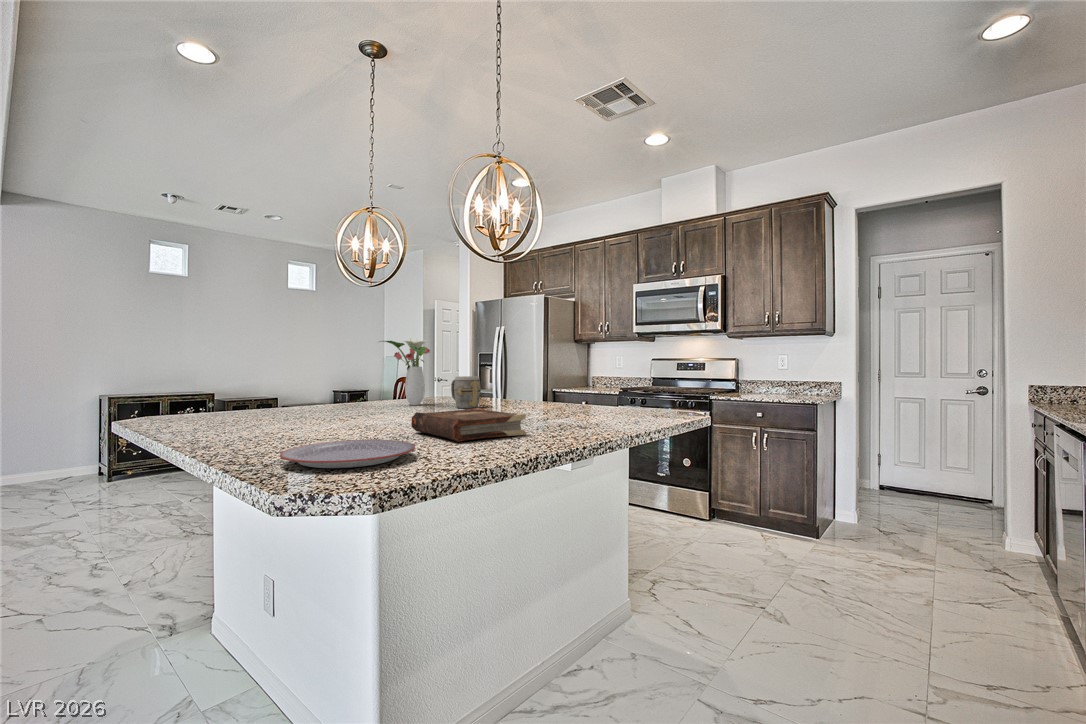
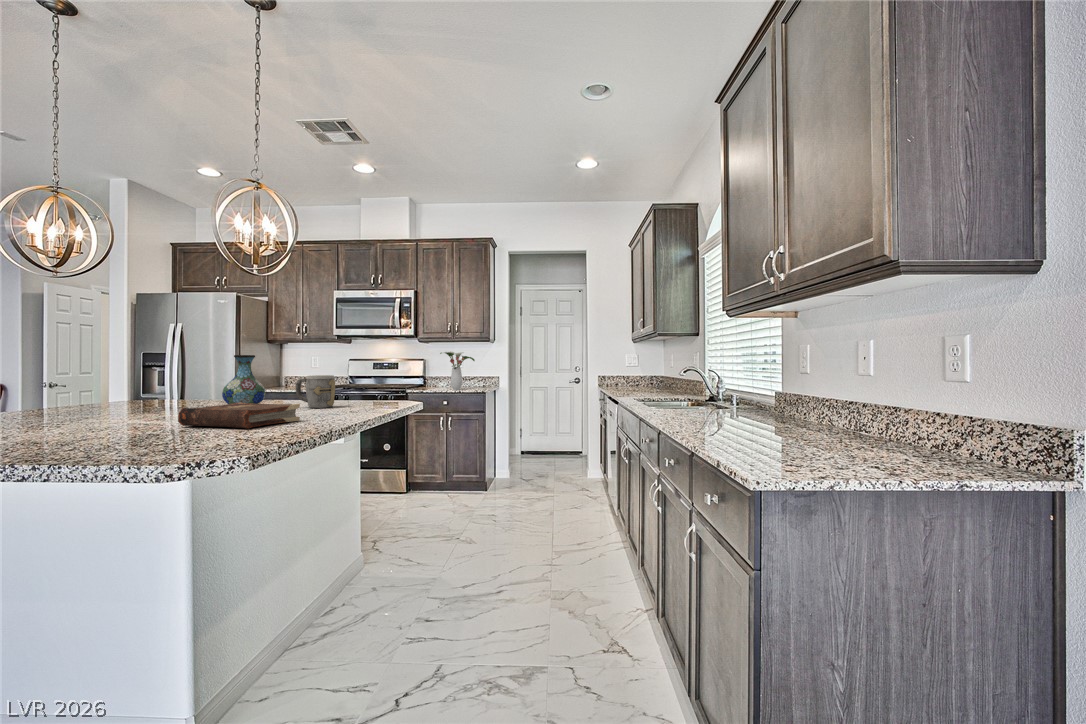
flower arrangement: present [379,339,430,405] -> present [440,352,475,390]
vase: none [489,355,528,413] -> present [222,355,265,404]
mug: present [451,376,481,408] -> present [296,375,336,408]
plate: present [280,440,415,468] -> none [96,429,233,452]

